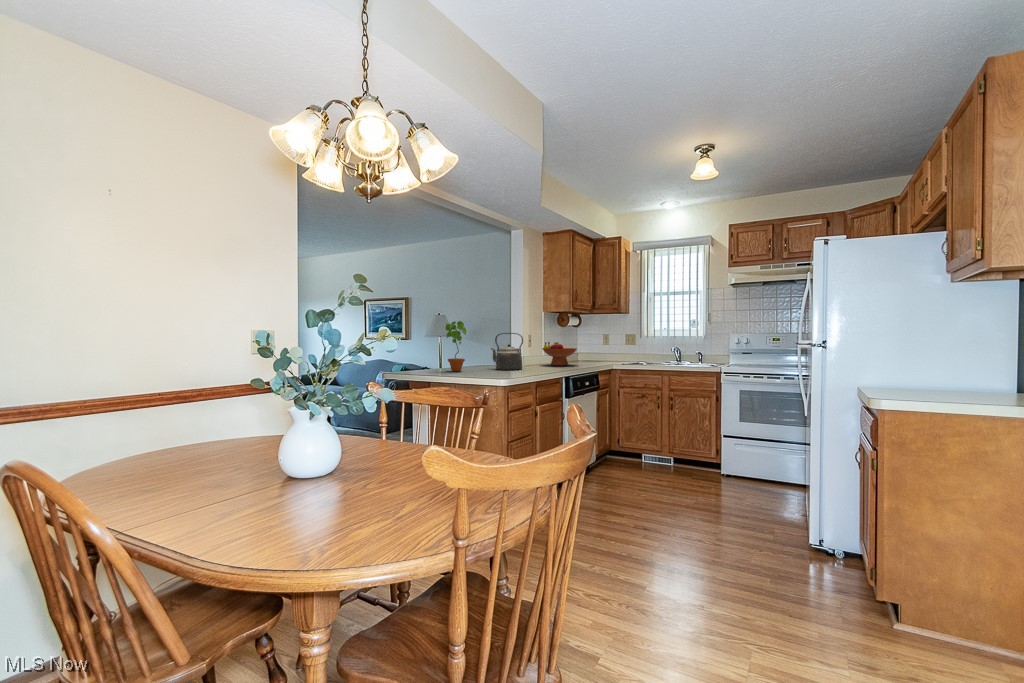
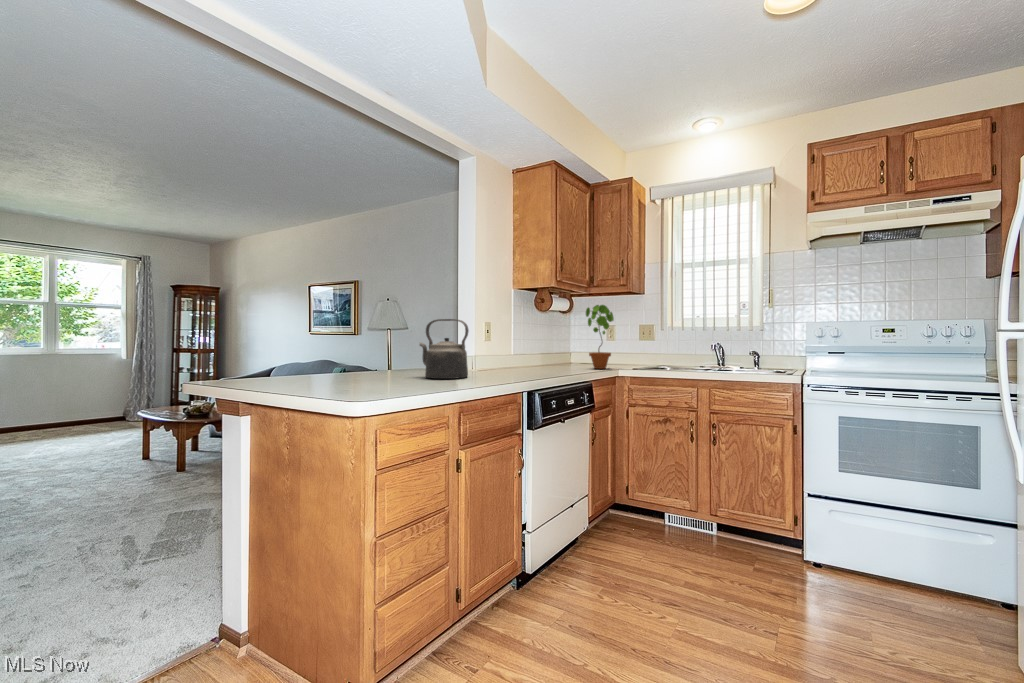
potted plant: present [446,321,466,371] -> present [586,305,614,369]
fruit bowl: present [542,342,577,366] -> none [507,335,562,372]

